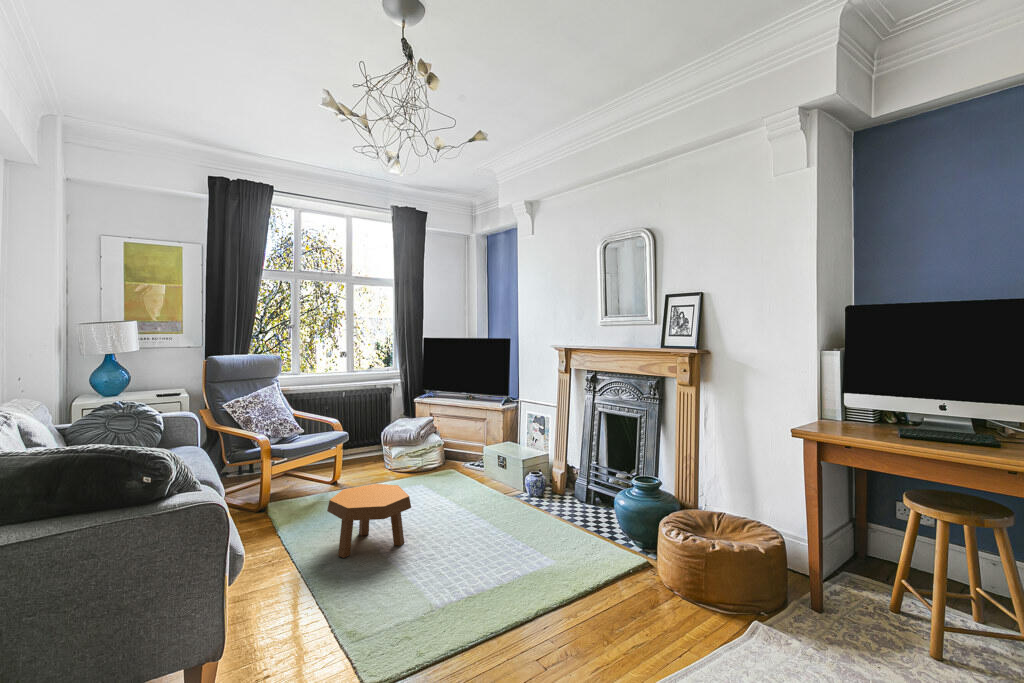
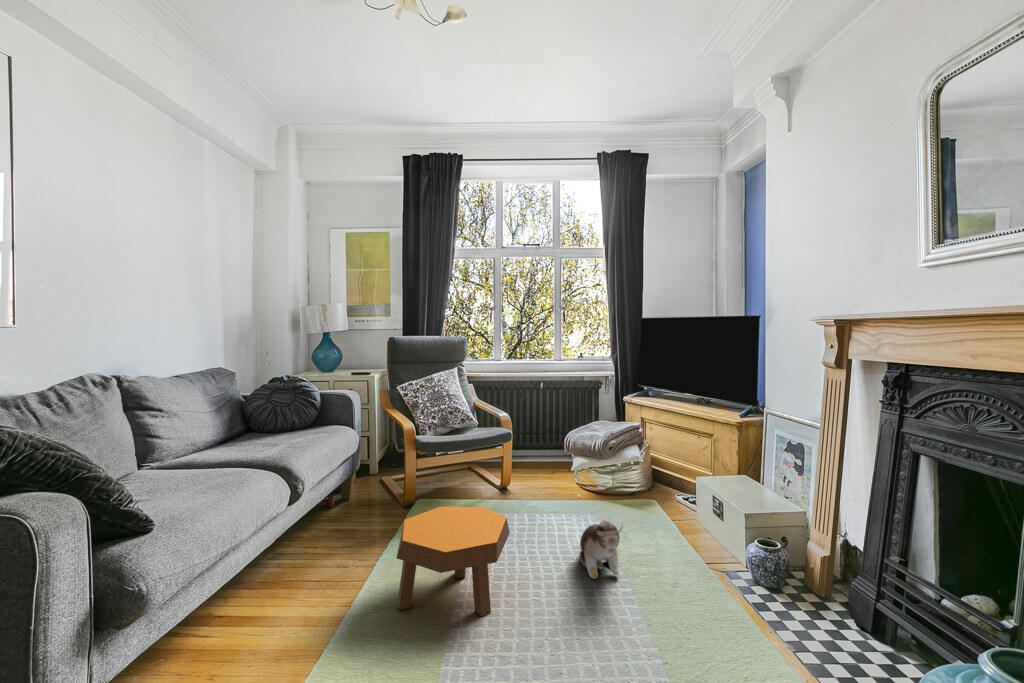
plush toy: none [428,476,470,514] -> present [579,520,623,579]

